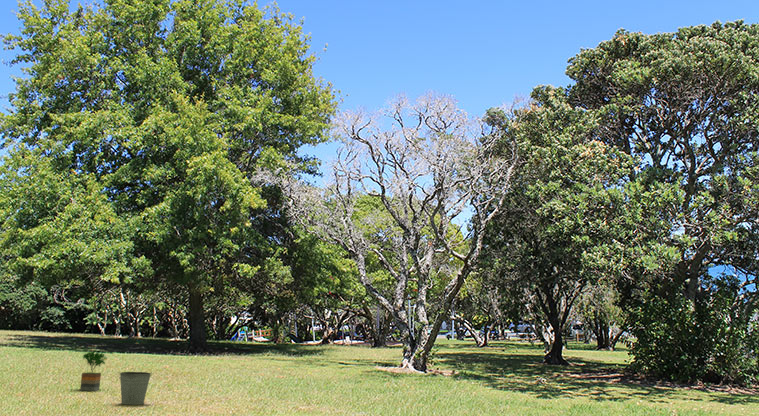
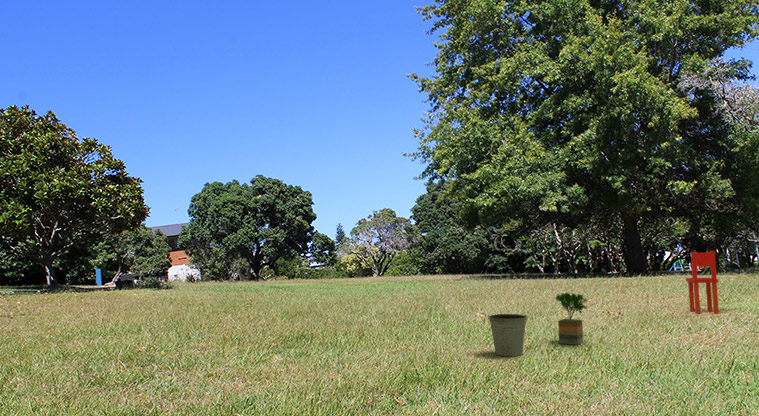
chair: none [201,328,223,378] -> present [686,251,719,314]
bucket: present [120,372,152,405] -> present [488,314,528,356]

